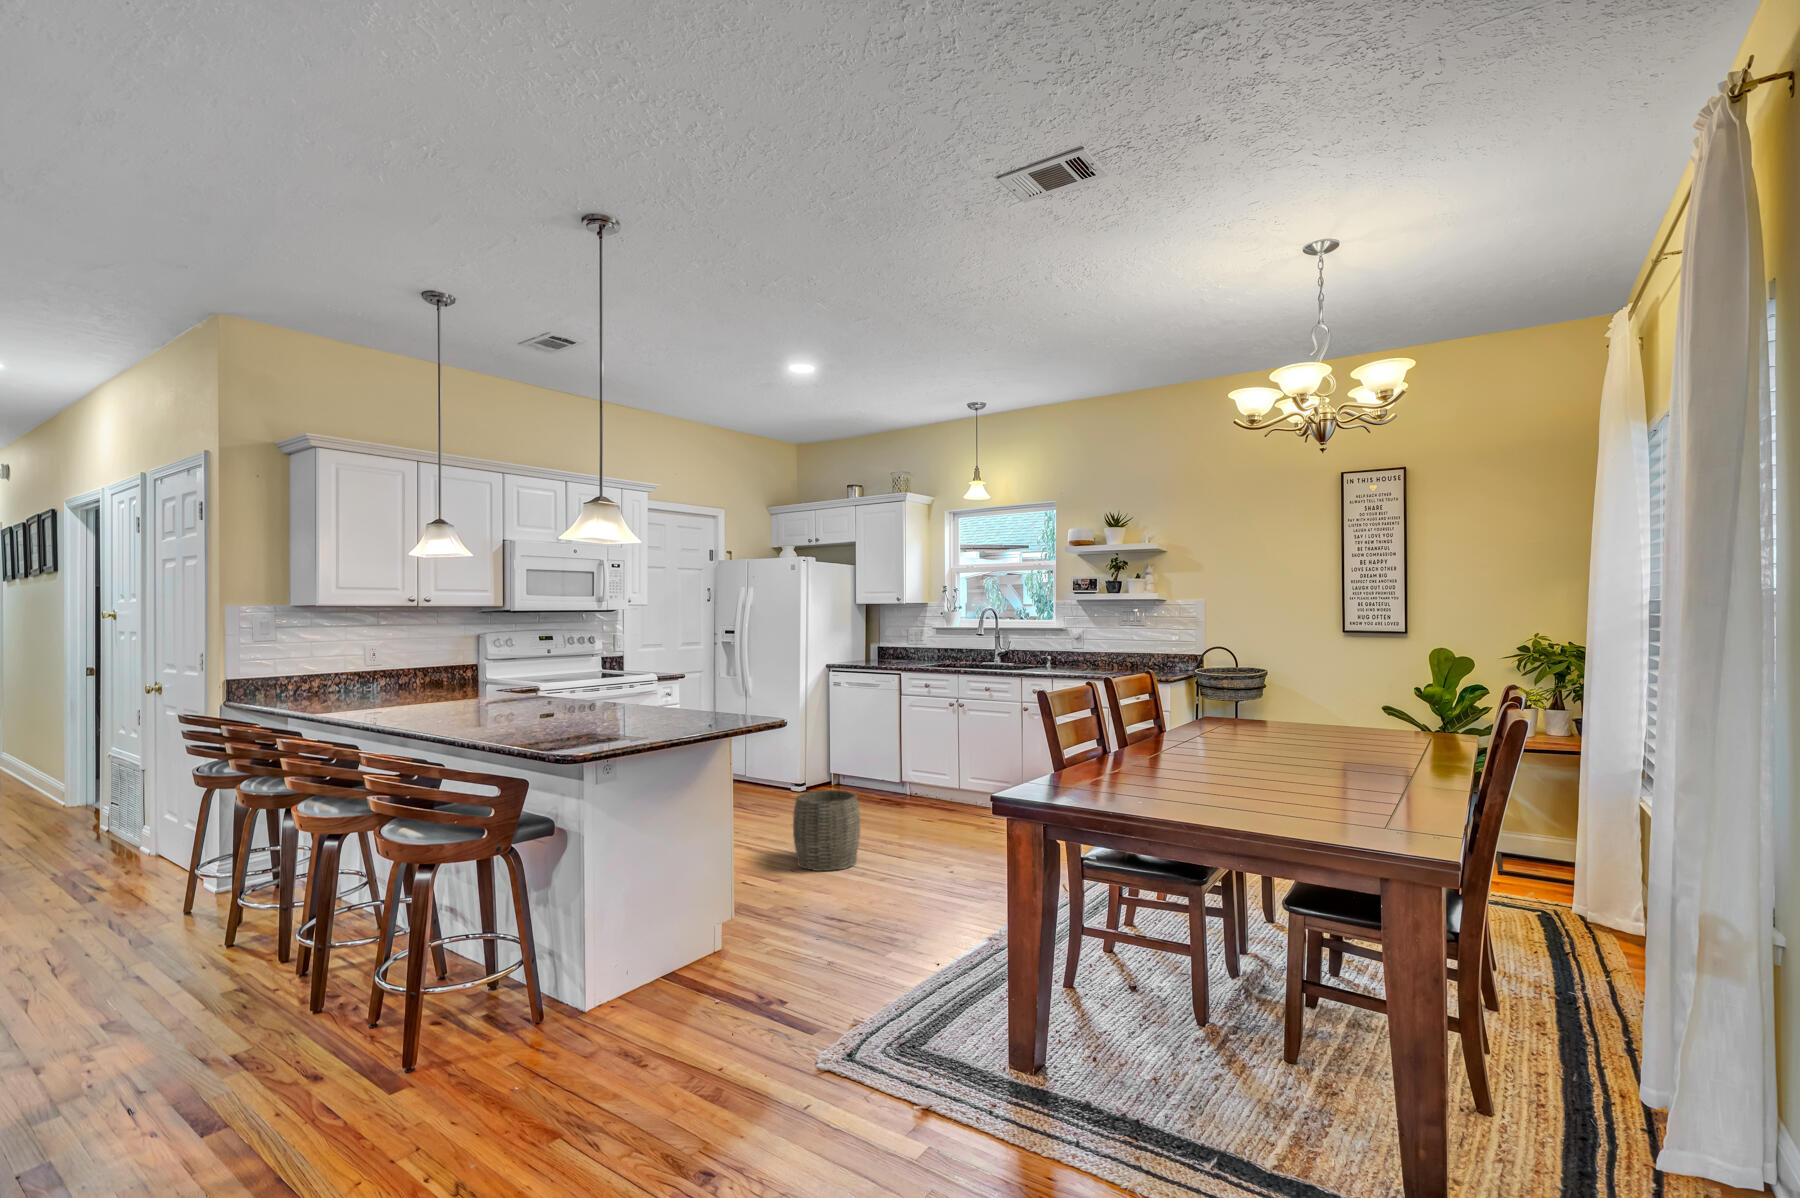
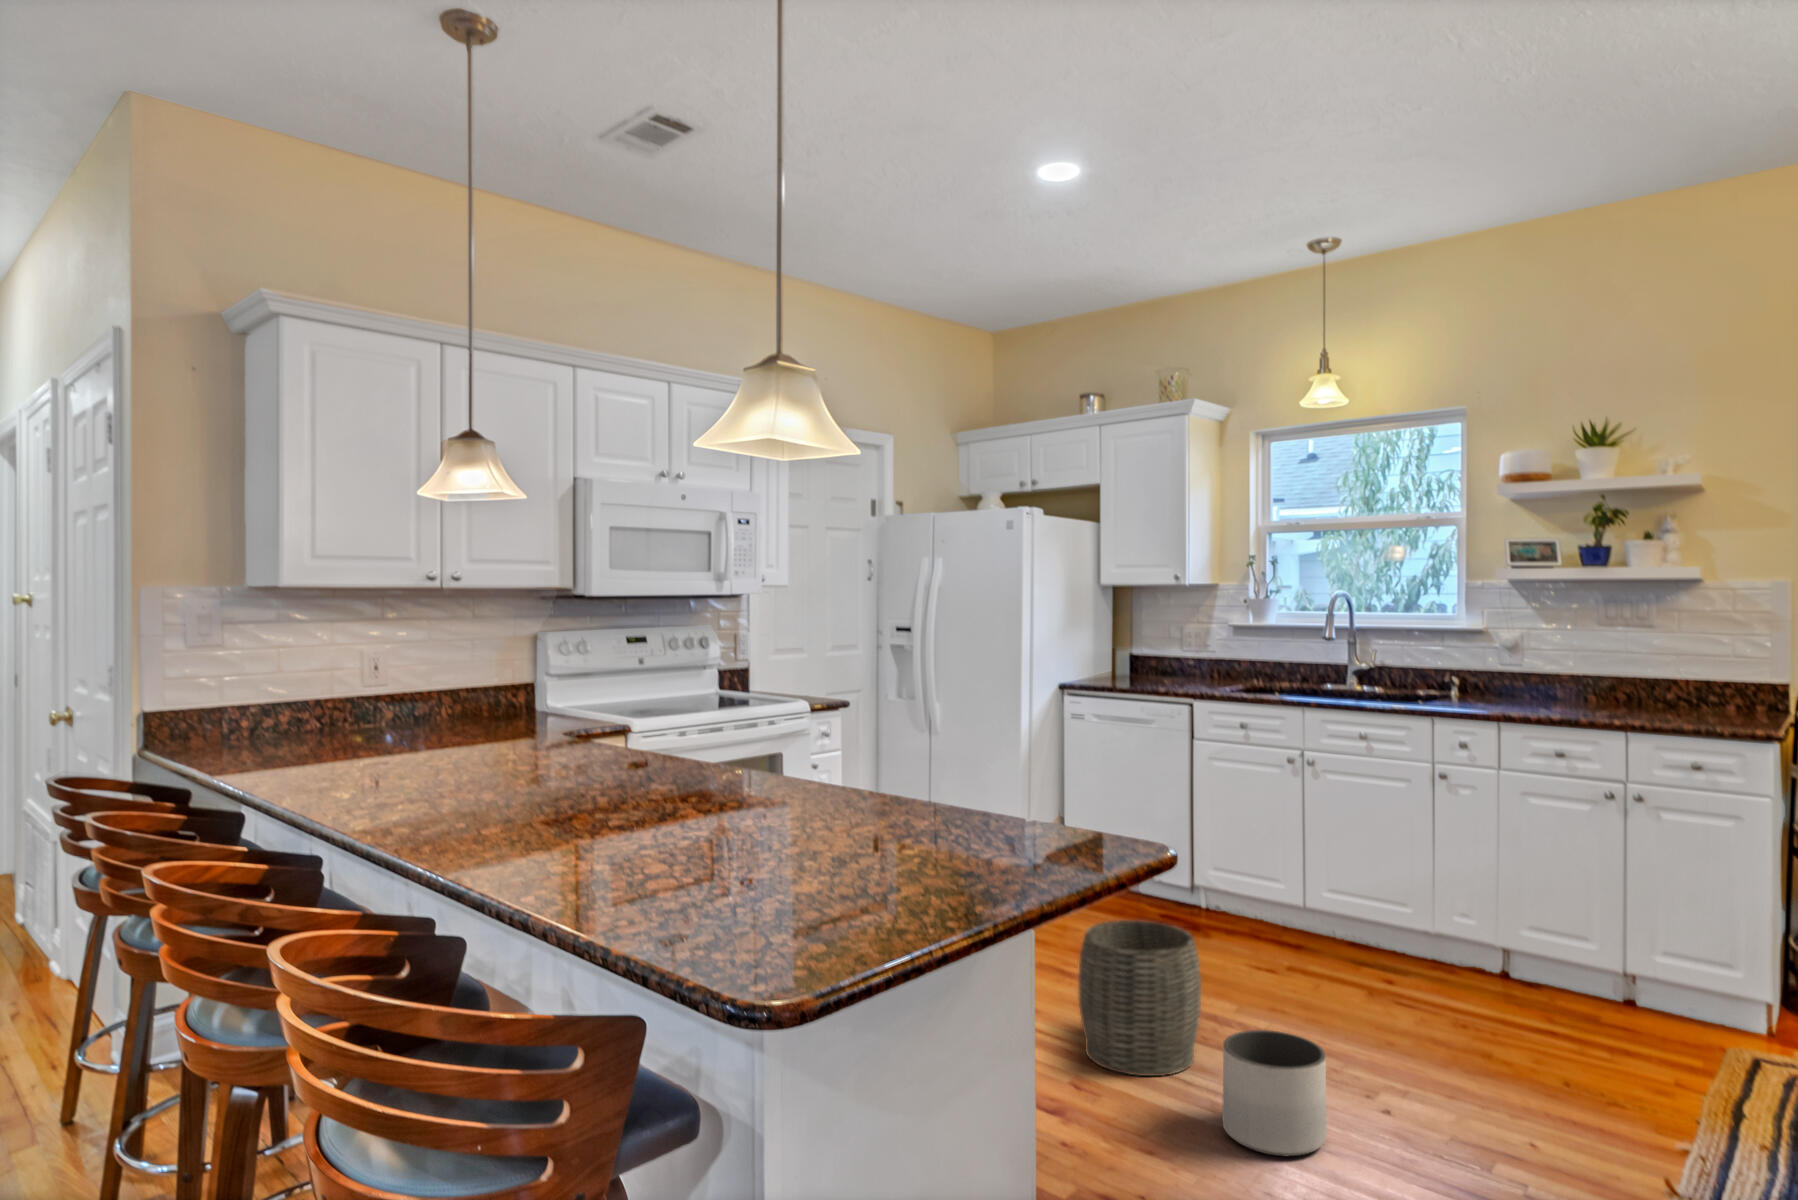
planter: none [854,838,906,897] -> present [1222,1030,1327,1156]

